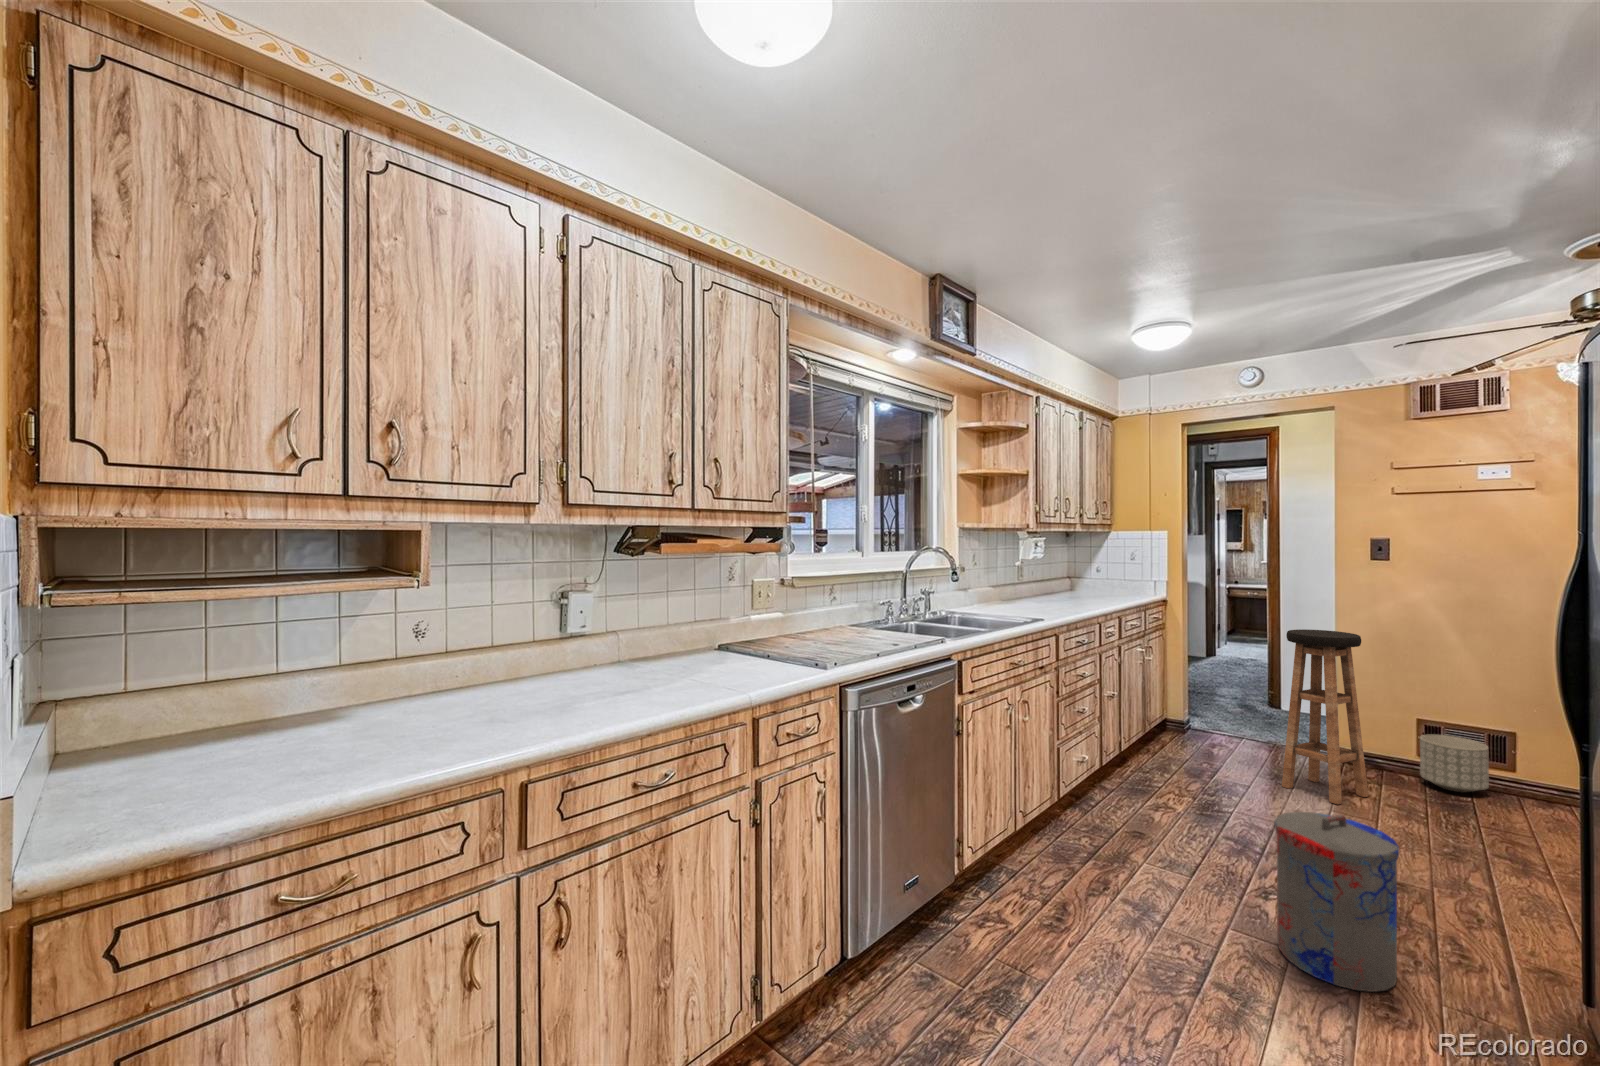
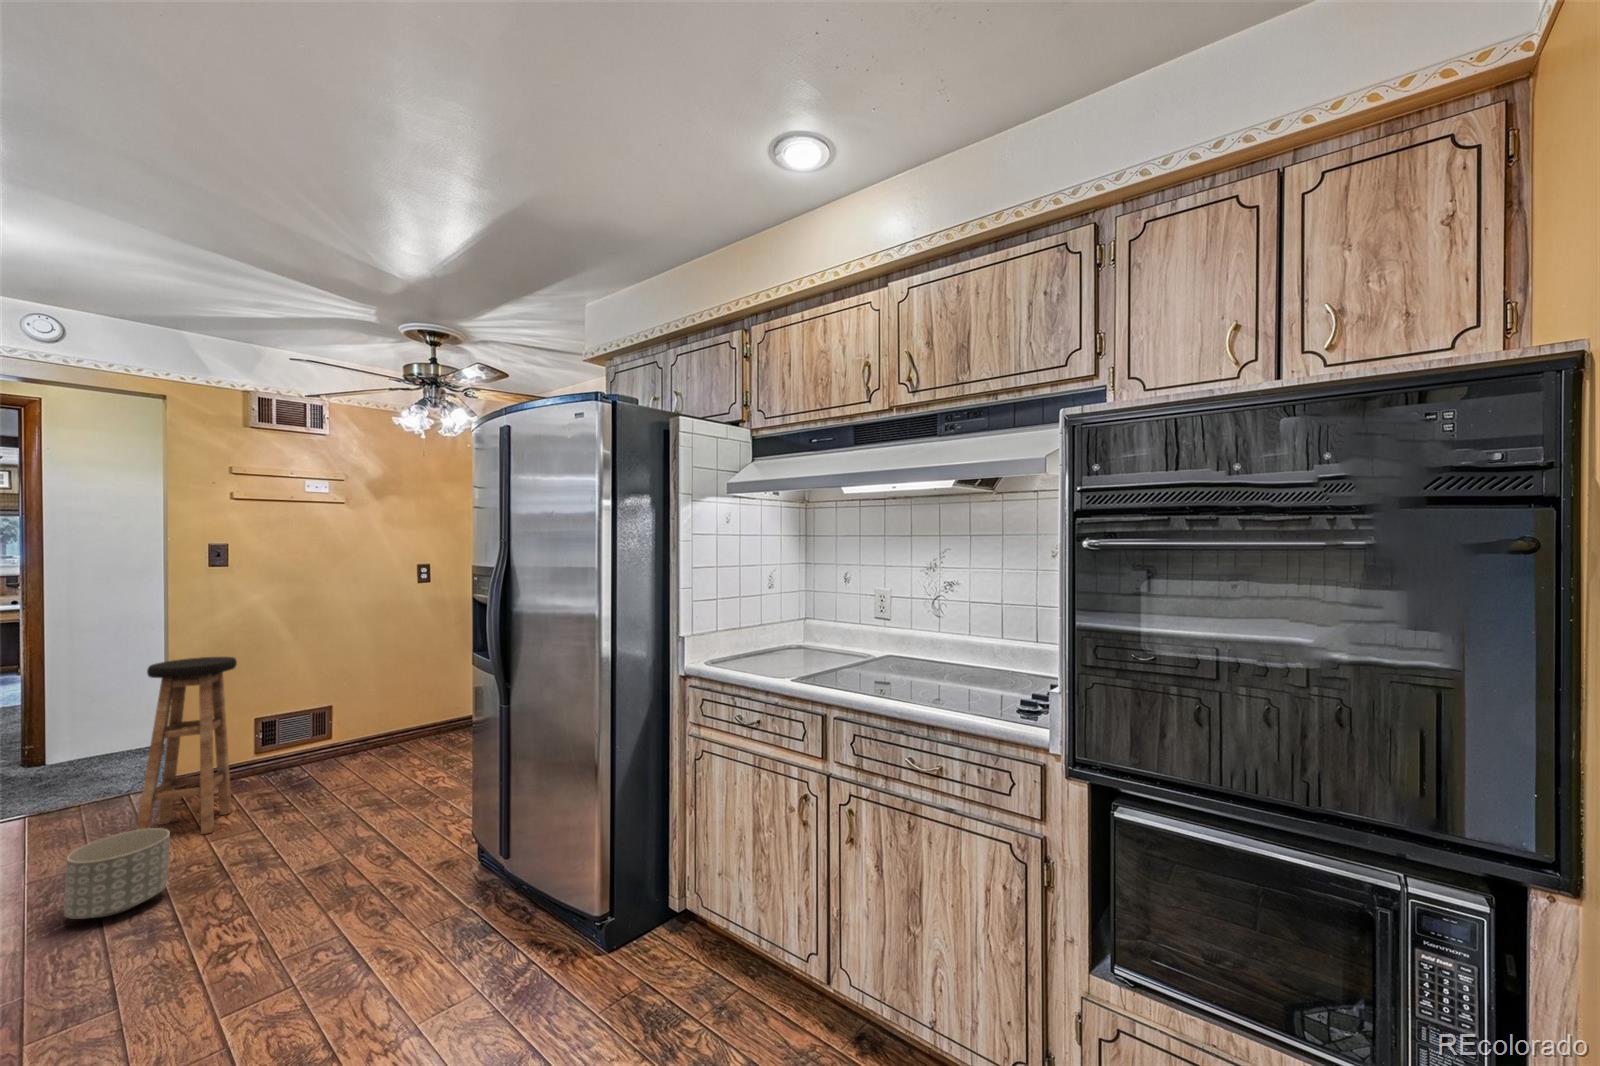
planter: present [1420,735,1489,792] -> present [64,828,170,919]
trash can: present [1274,812,1399,992] -> none [274,820,394,995]

